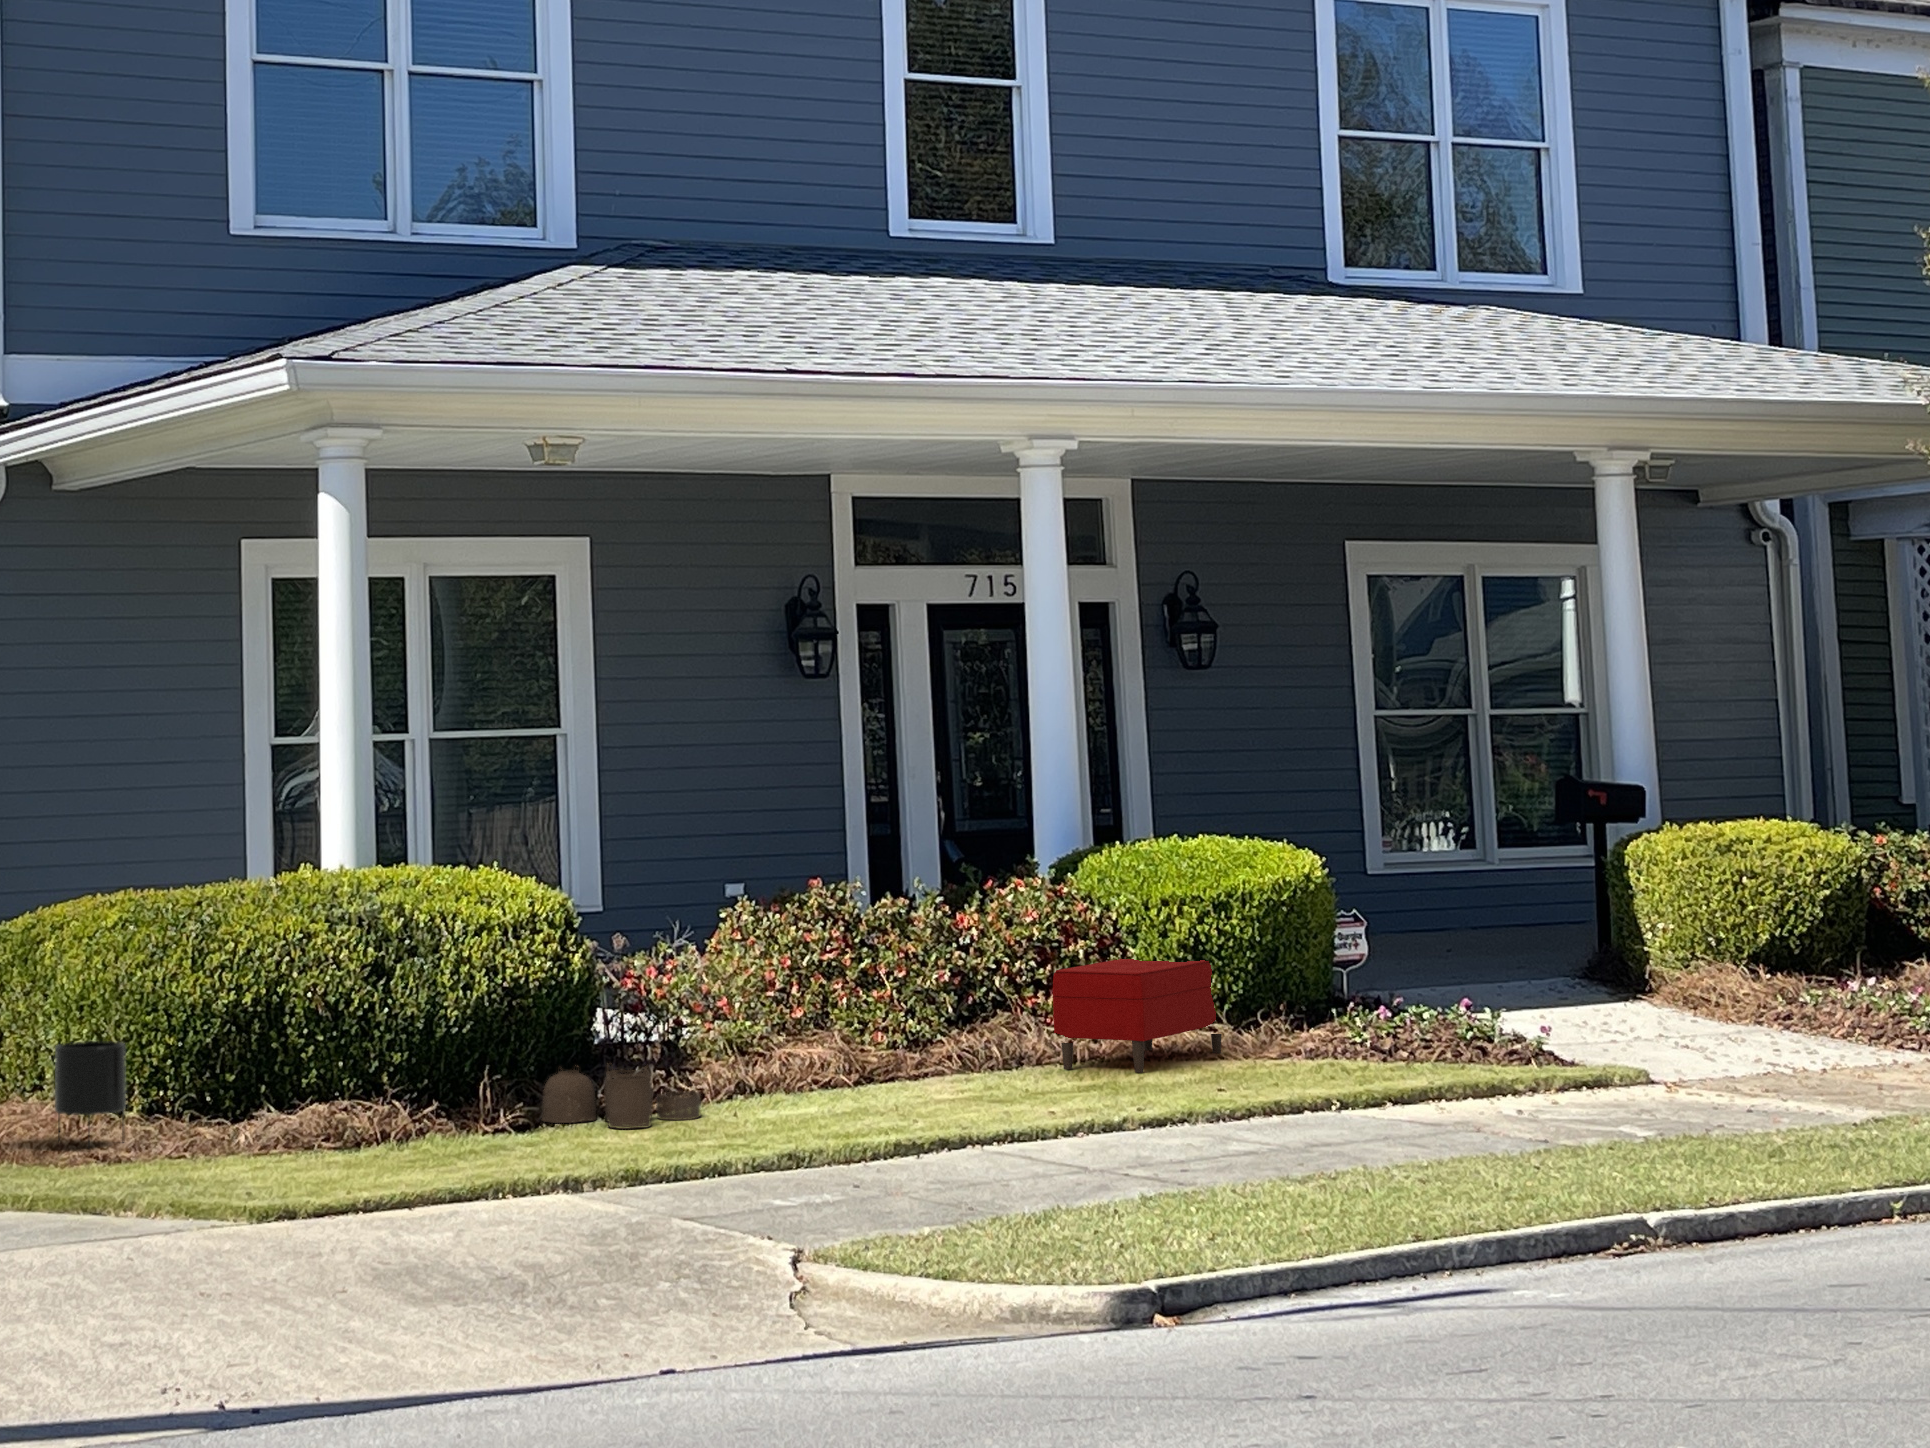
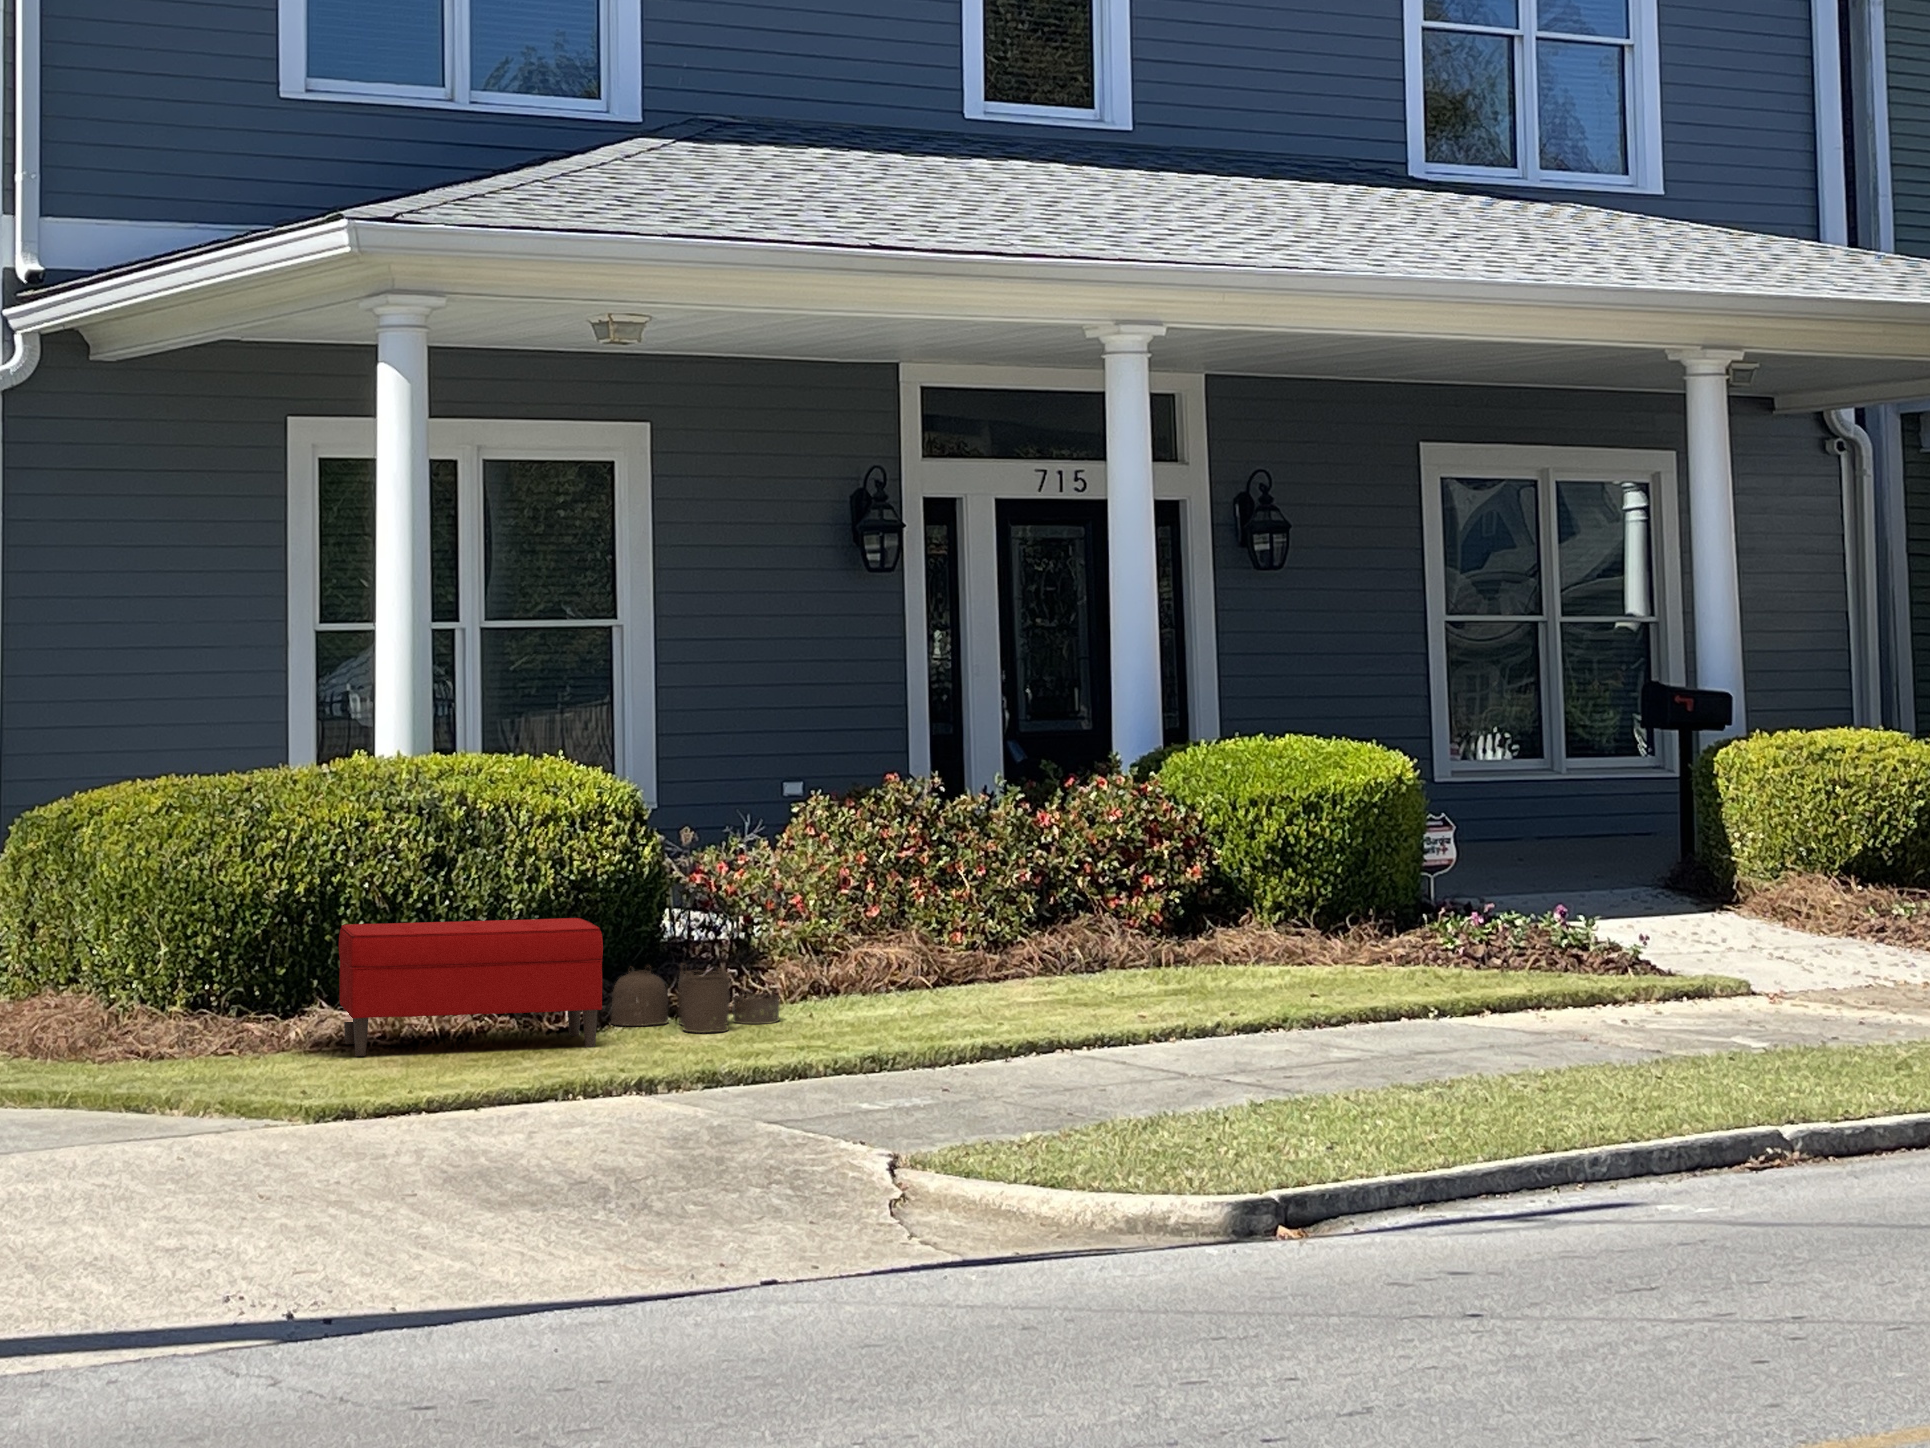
bench: present [1052,959,1222,1072] -> present [339,918,603,1056]
planter: present [55,1041,126,1142] -> none [91,935,167,1052]

